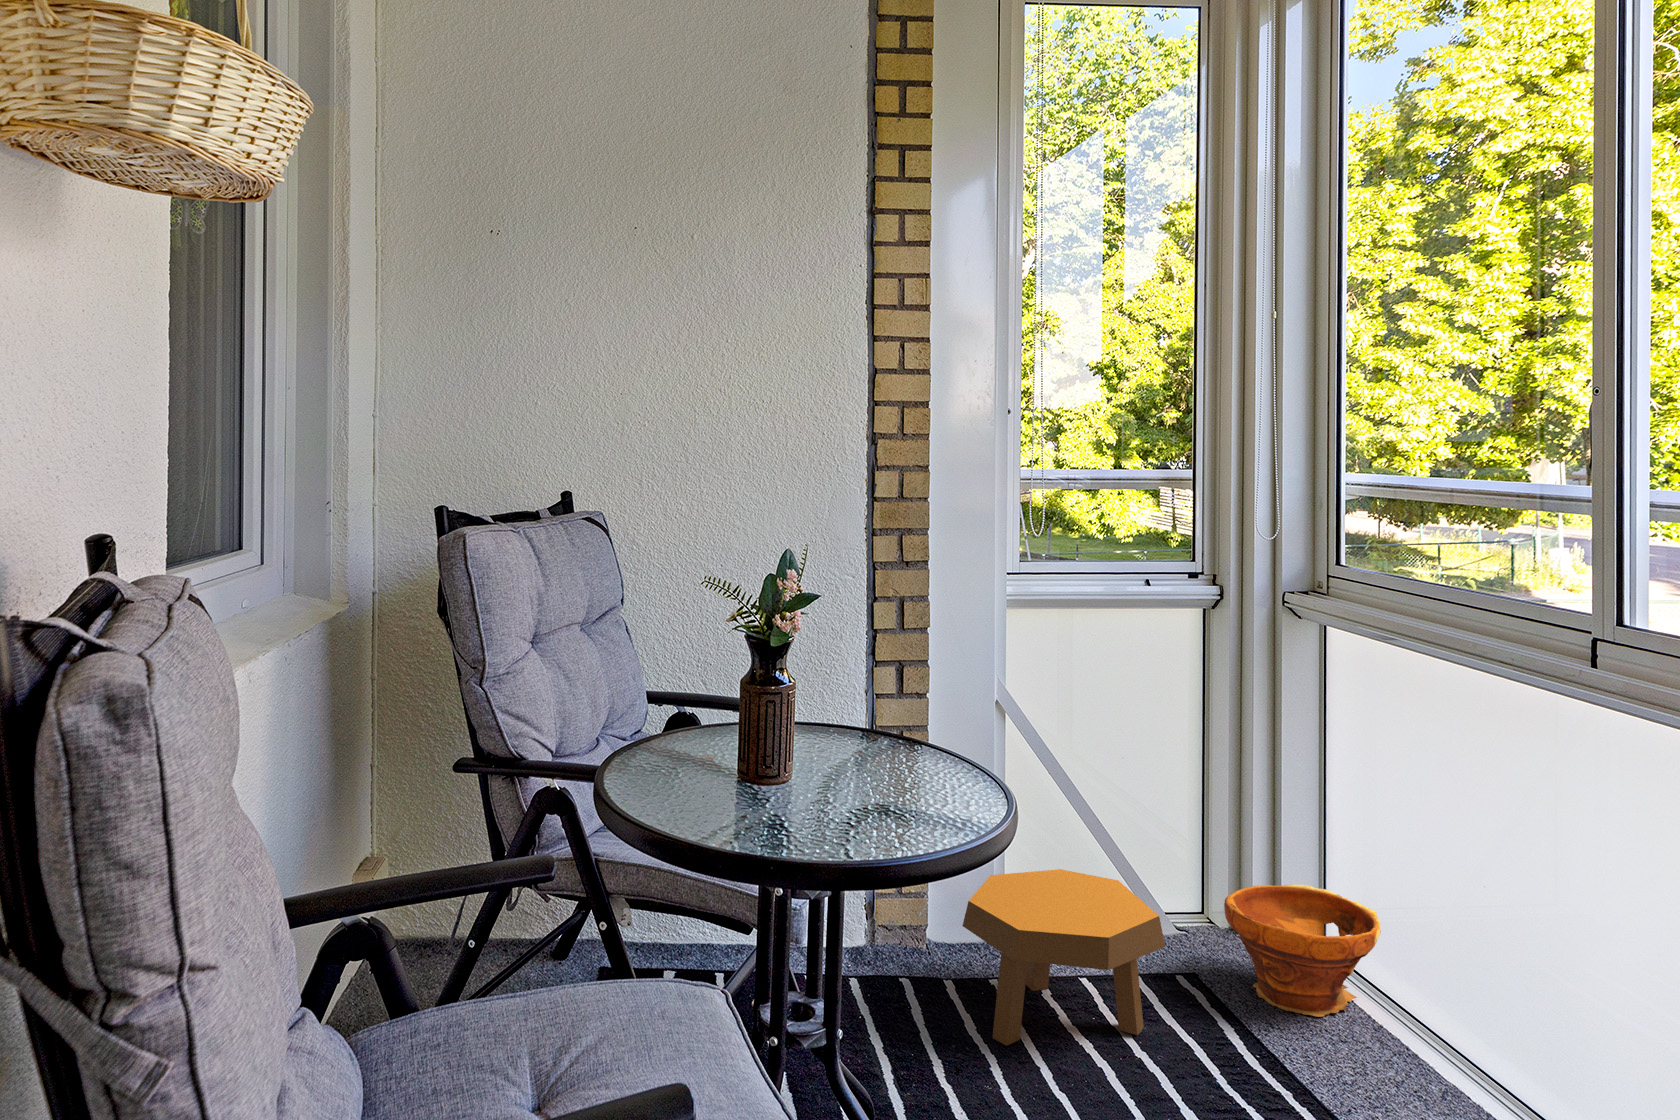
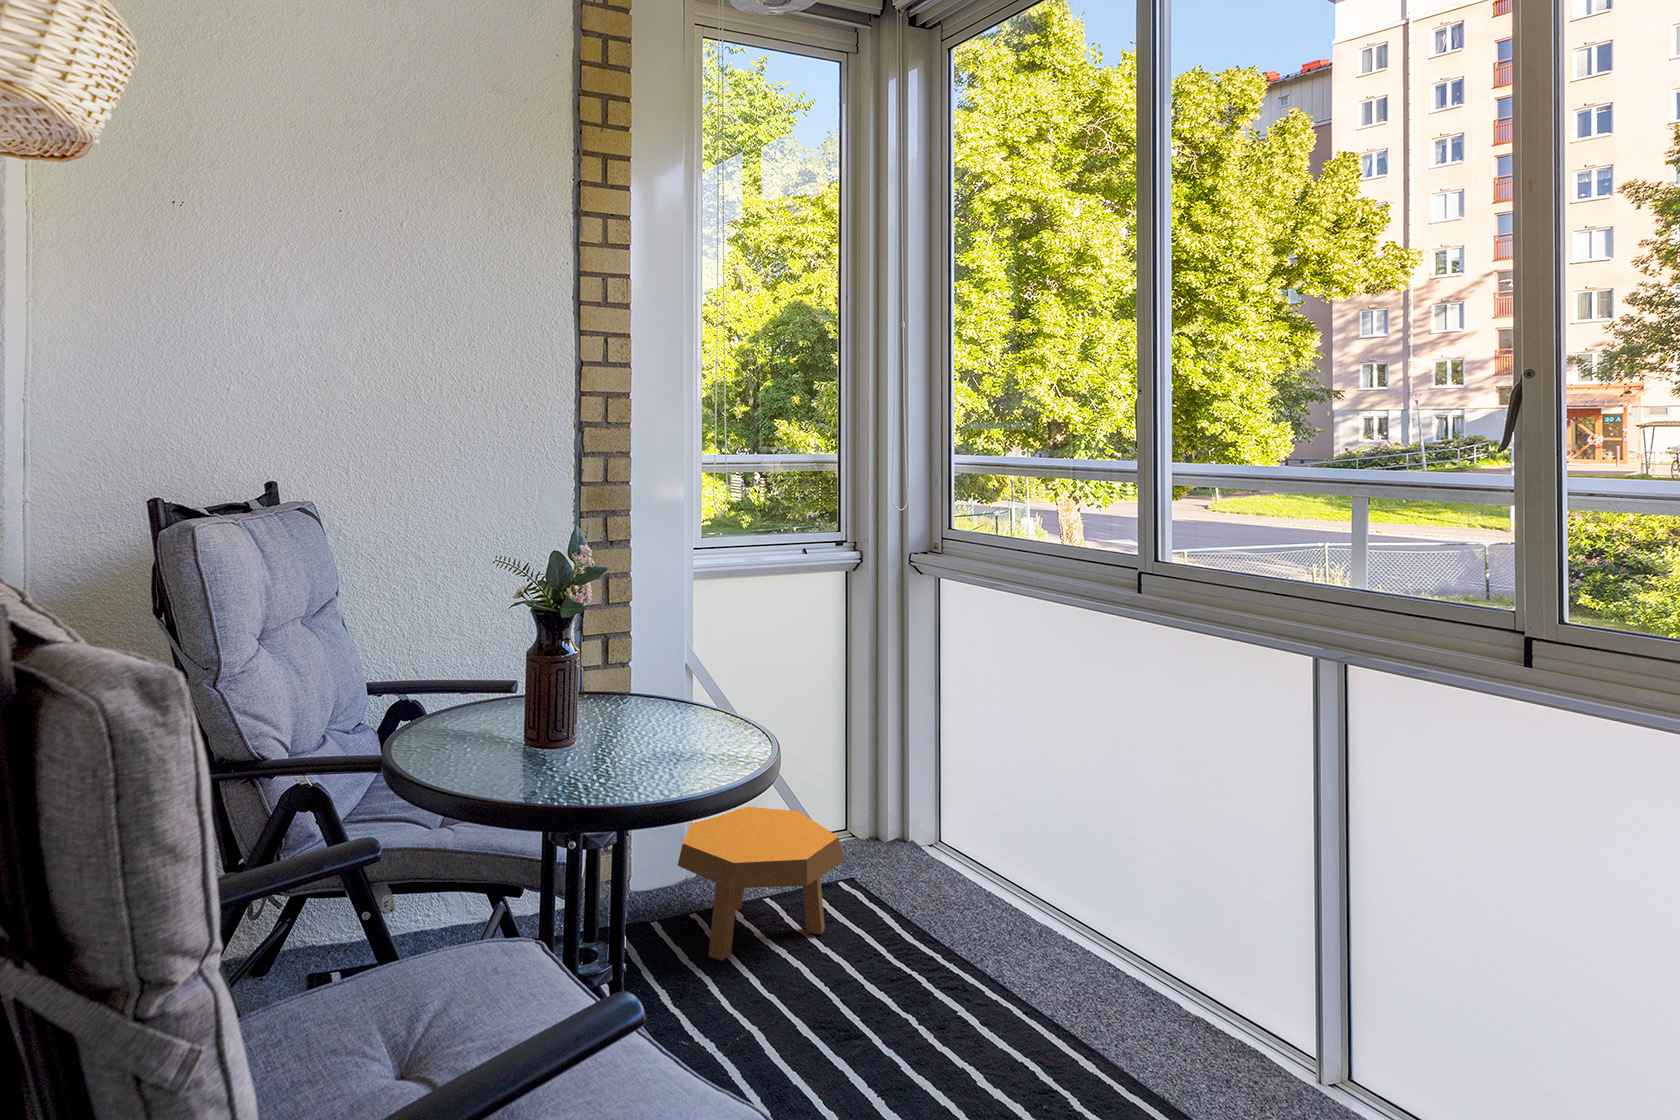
planter: present [1224,884,1381,1017] -> none [875,798,988,898]

